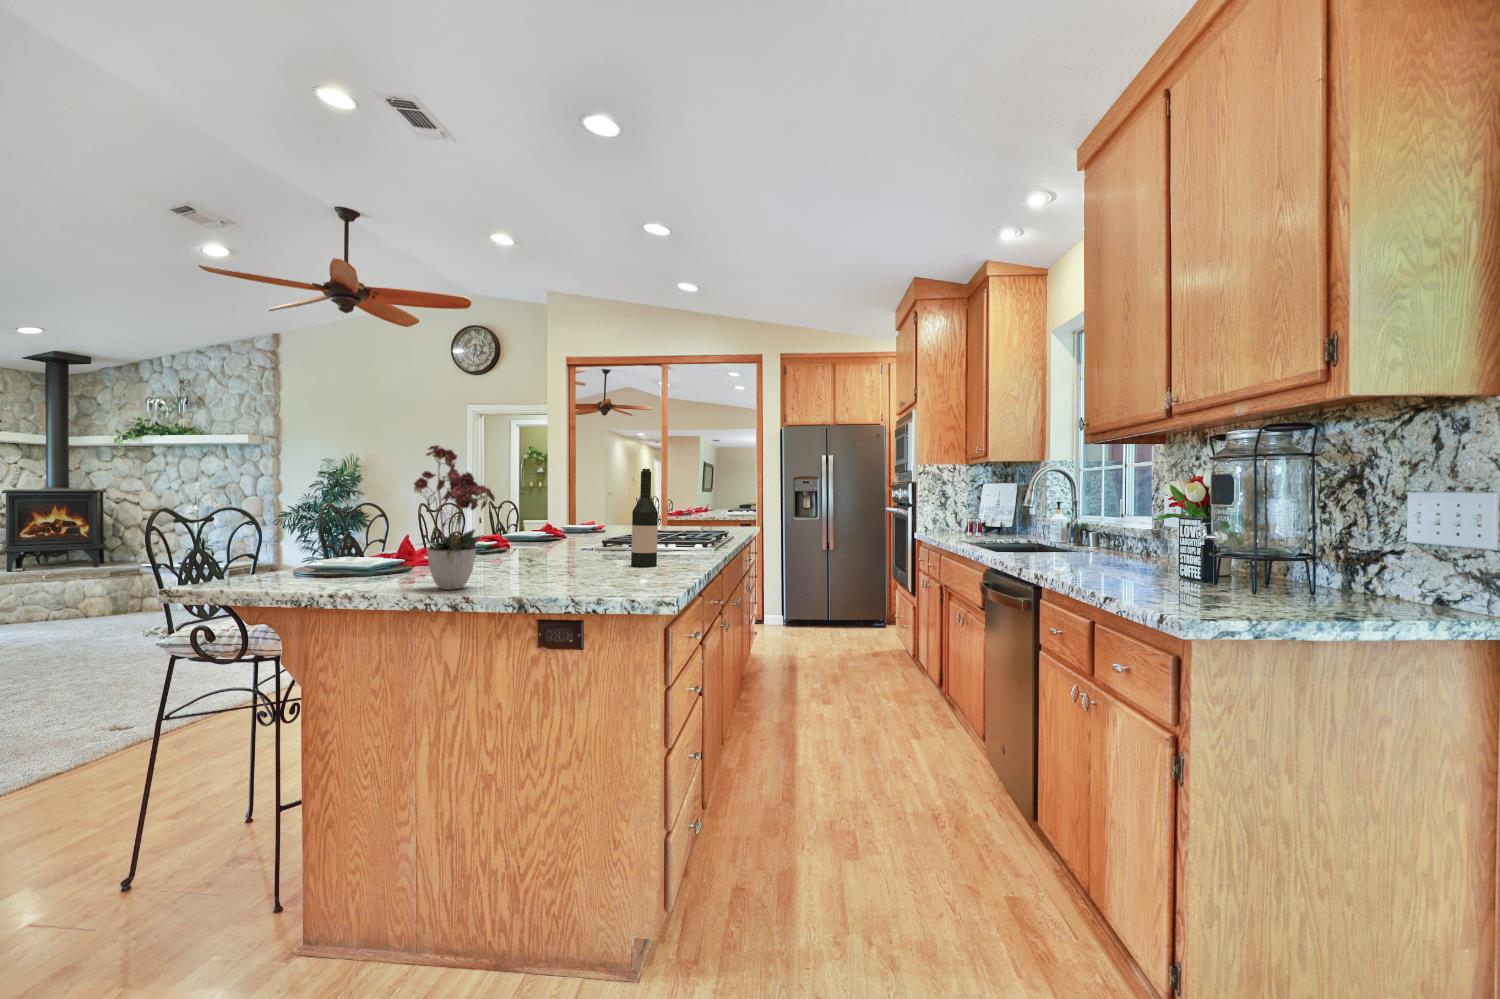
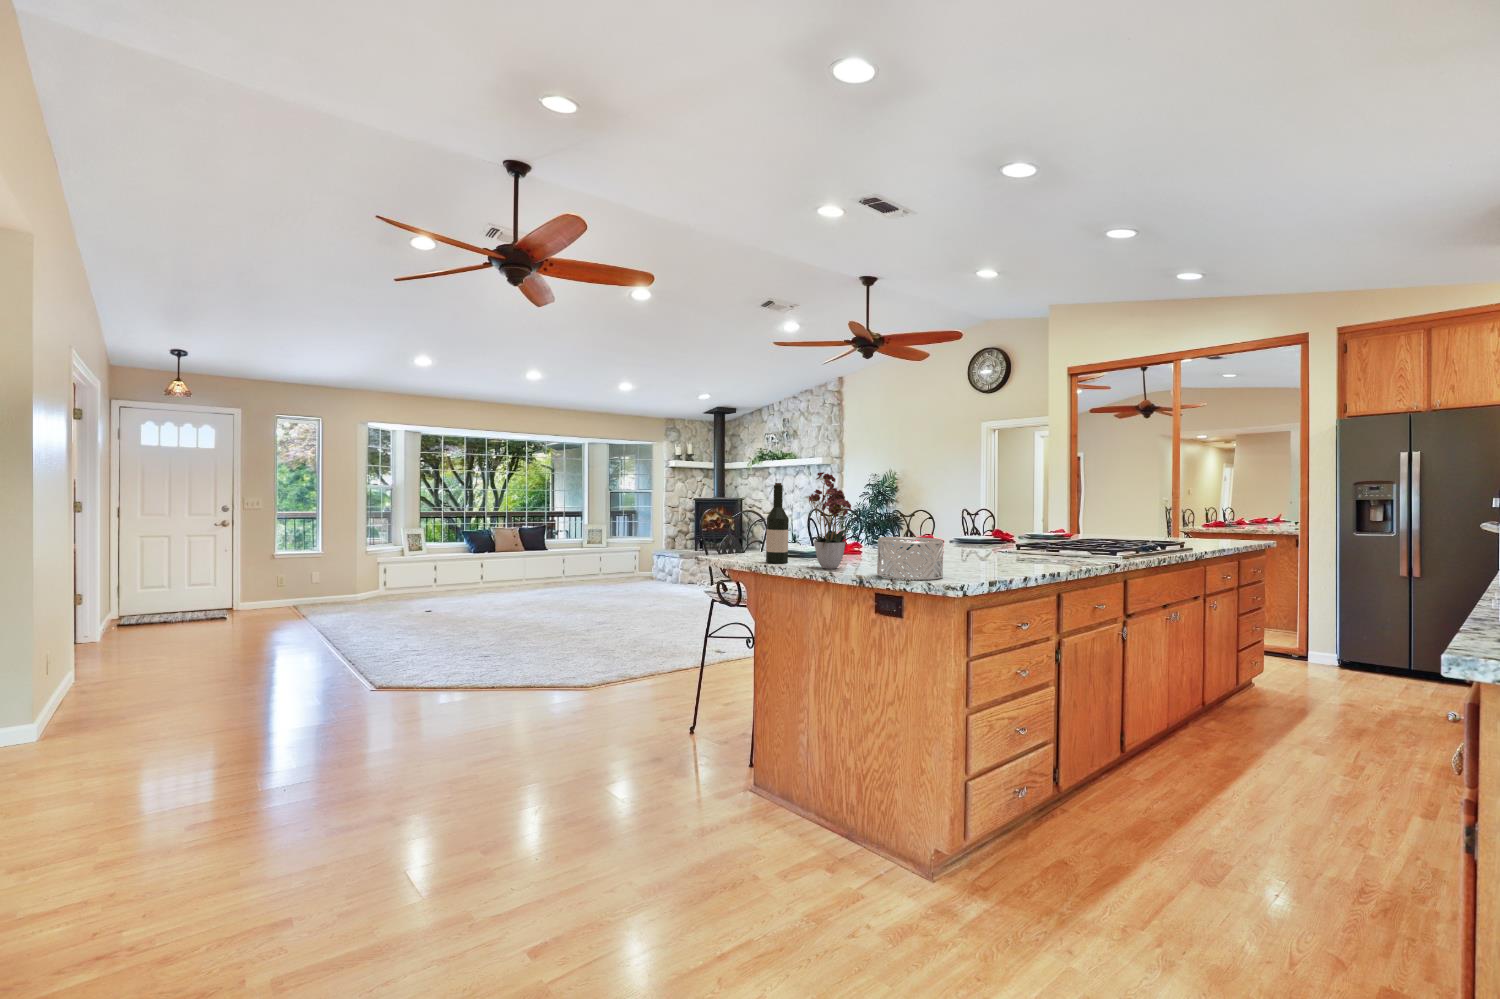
wine bottle: present [631,469,658,567] -> present [766,483,789,564]
decorative bowl: none [548,536,637,596] -> present [877,537,943,580]

